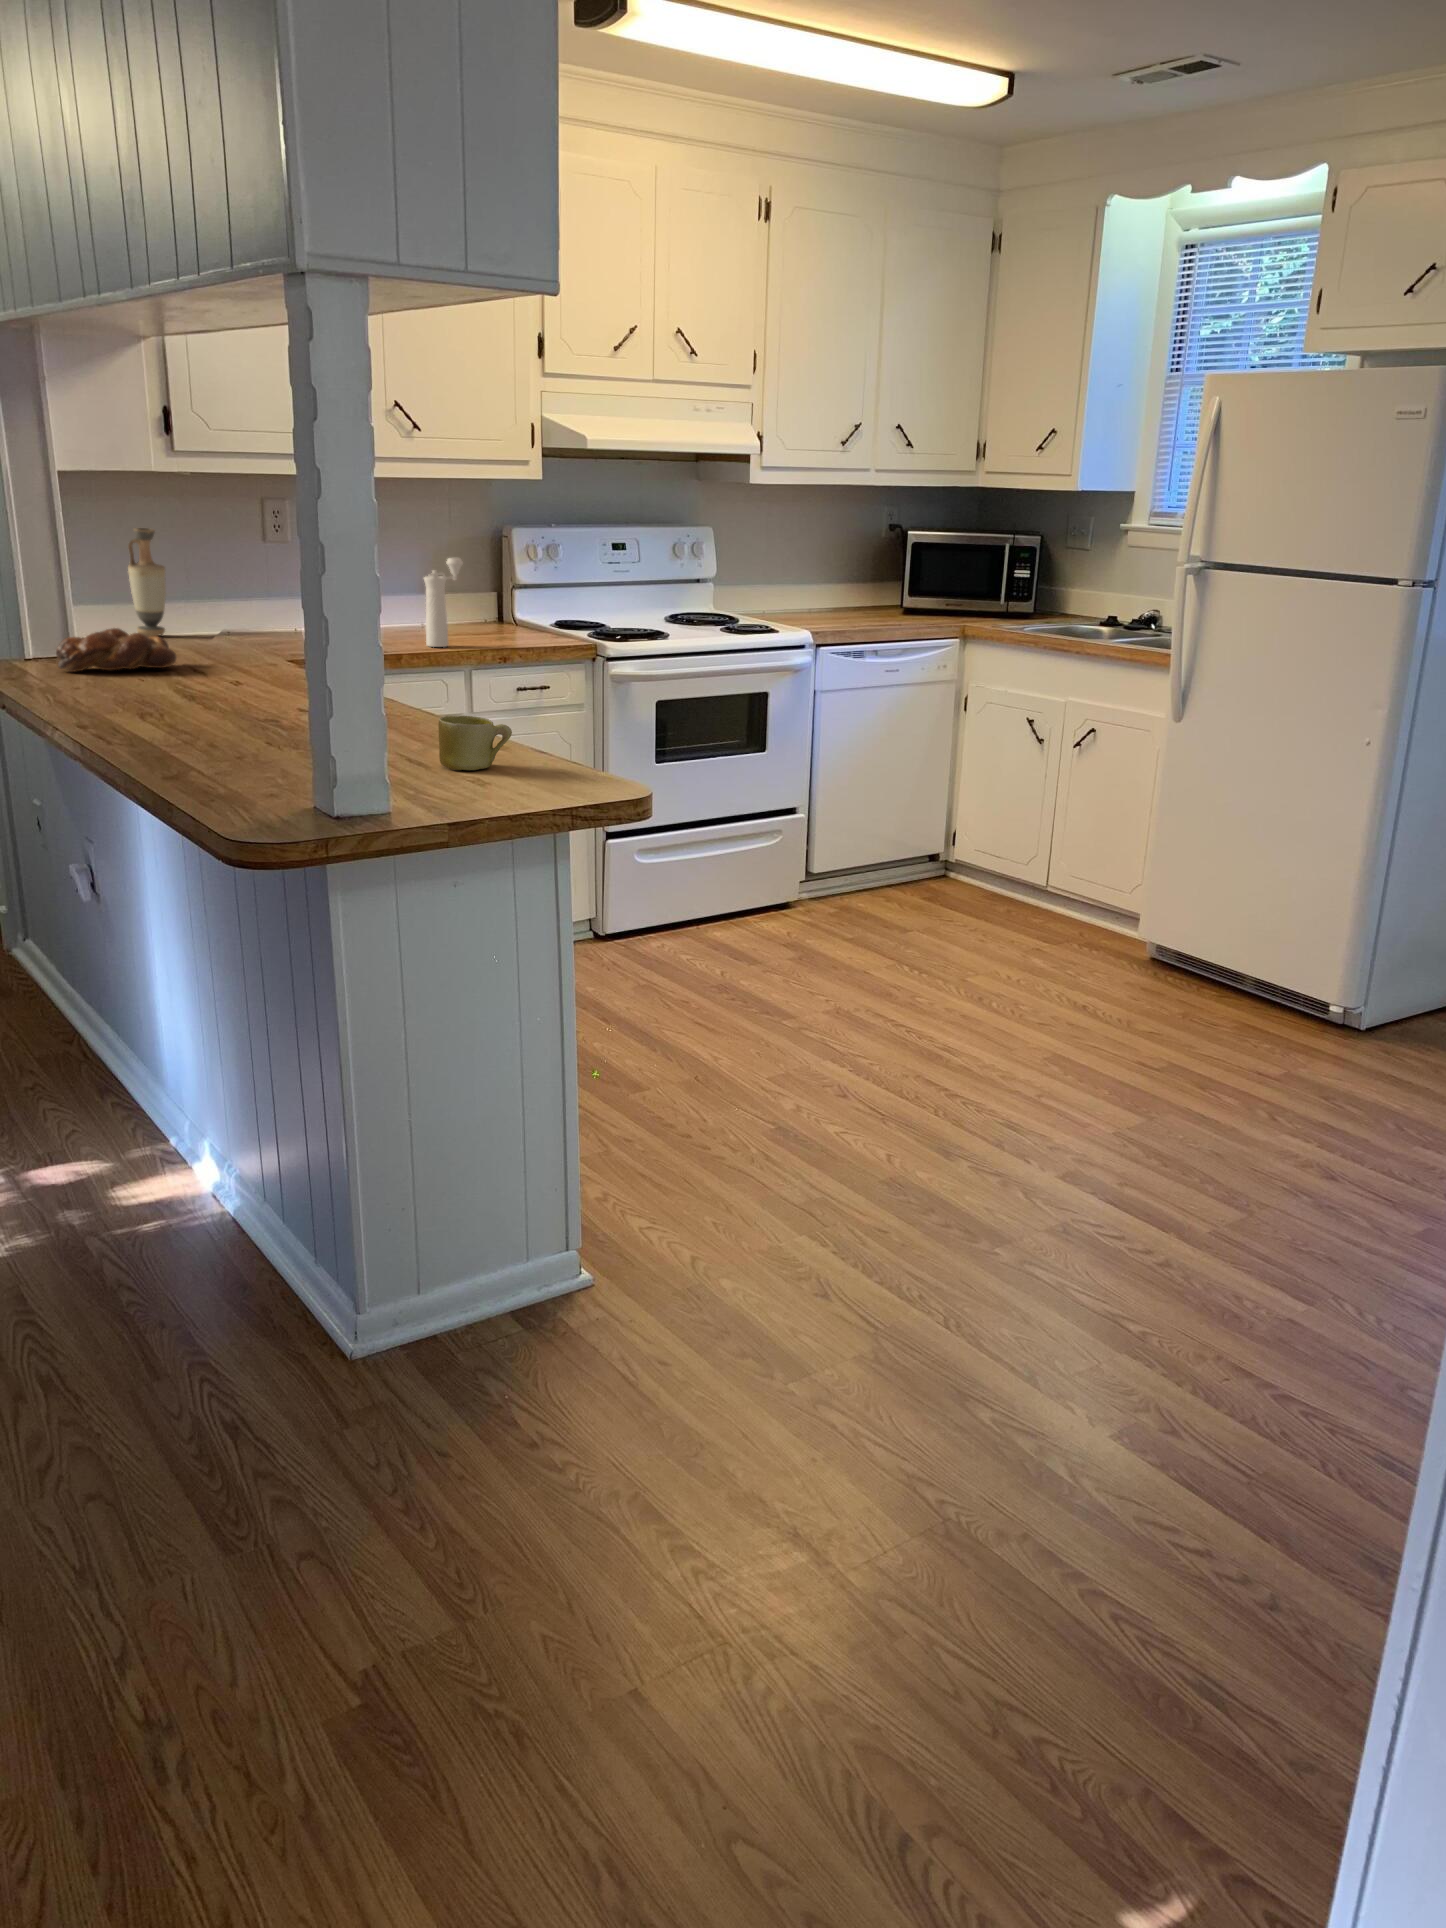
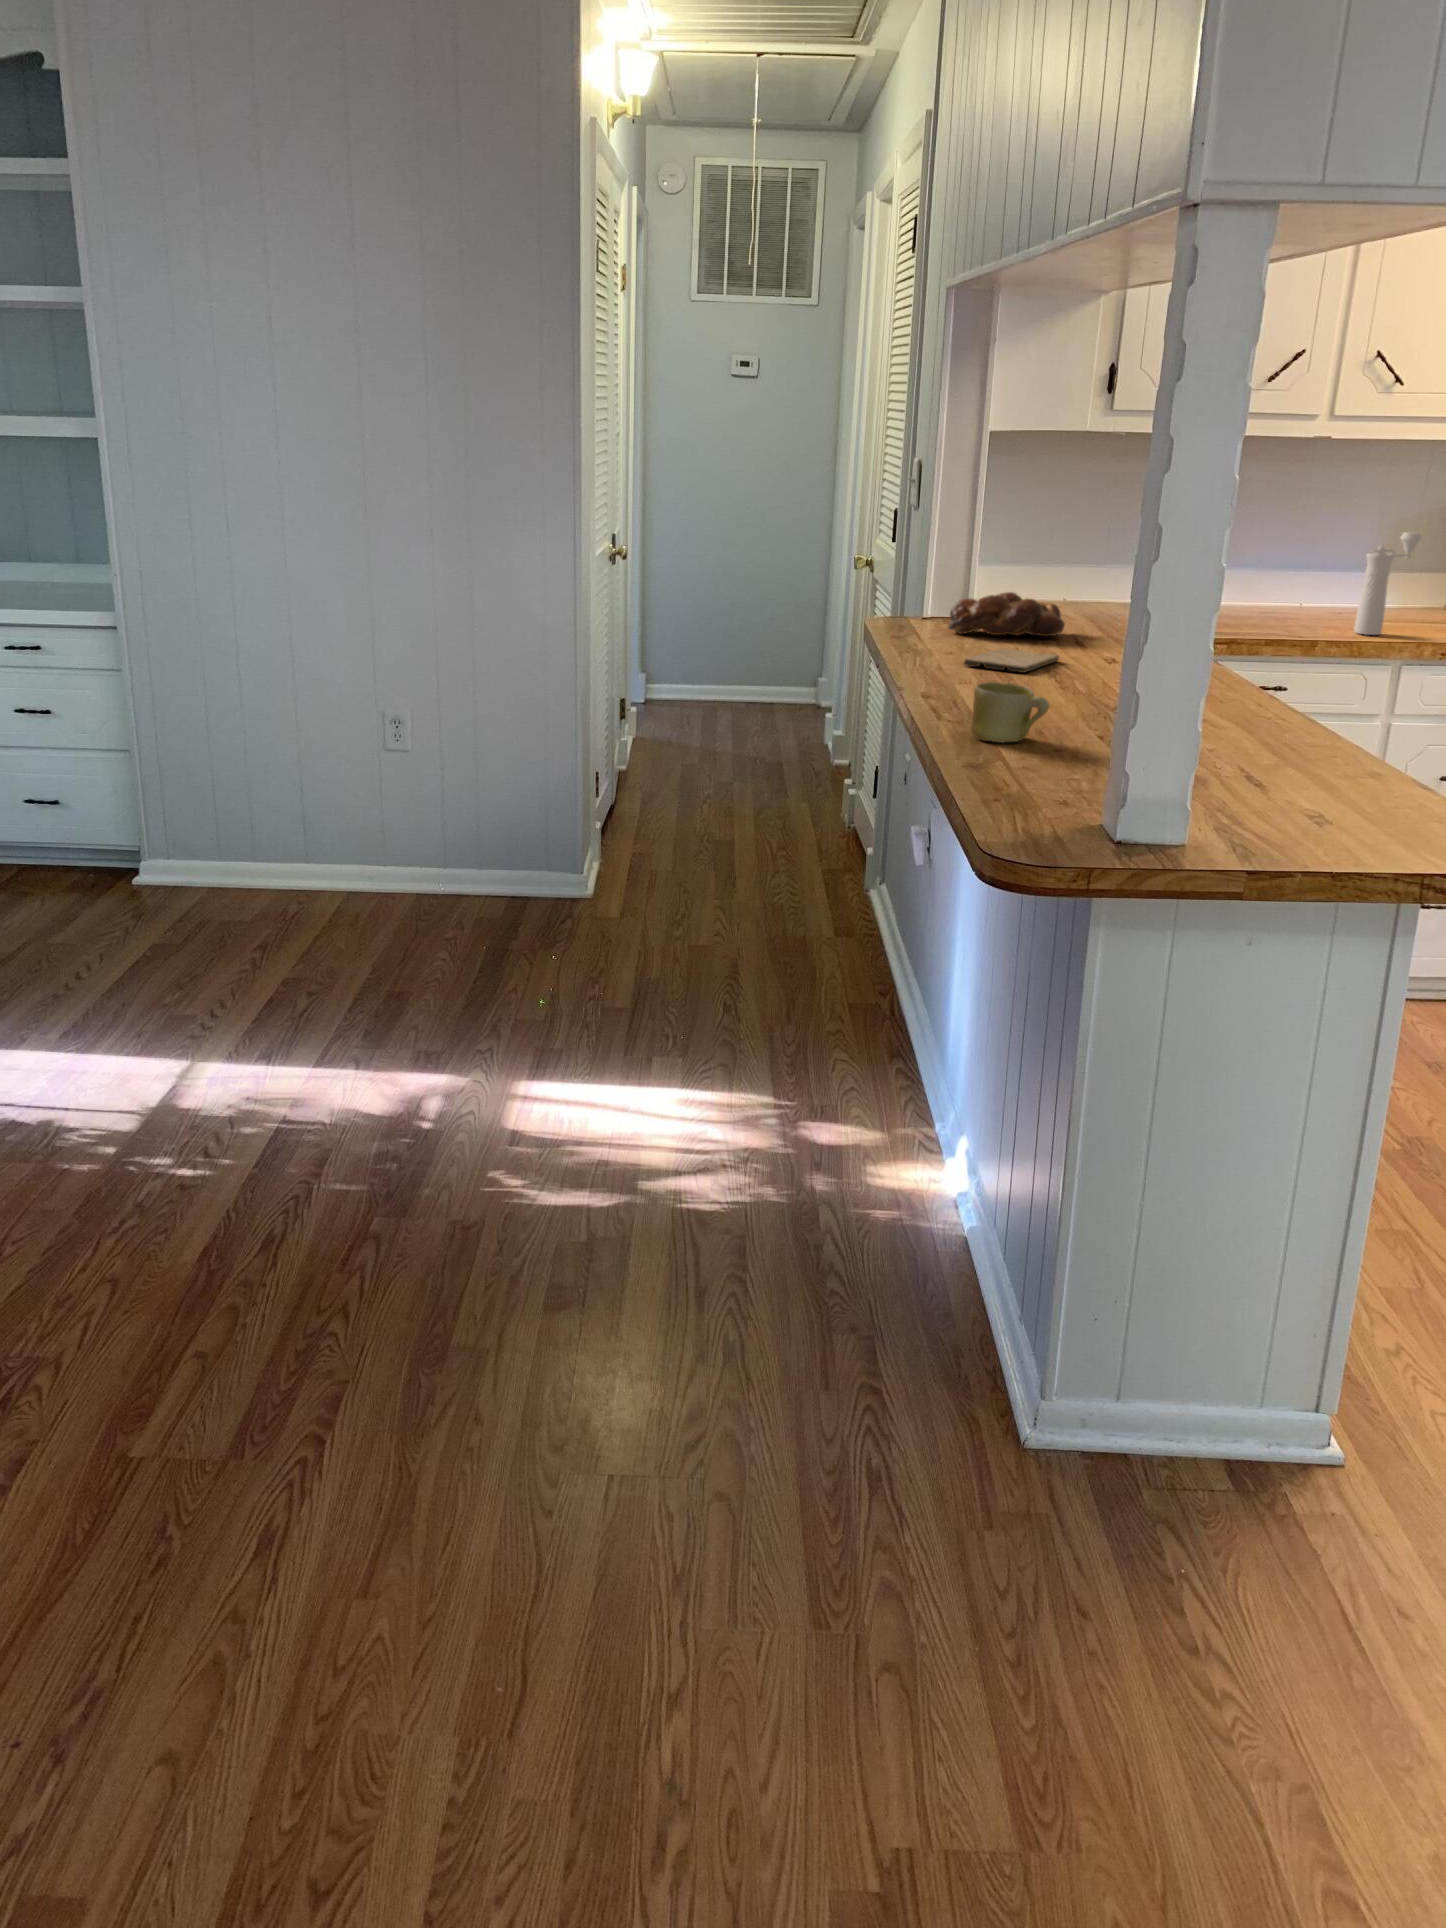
vase: present [128,528,166,636] -> none [1048,489,1089,601]
cutting board: none [97,680,187,700] -> present [964,648,1059,673]
mug: present [438,715,512,770] -> present [971,682,1049,743]

